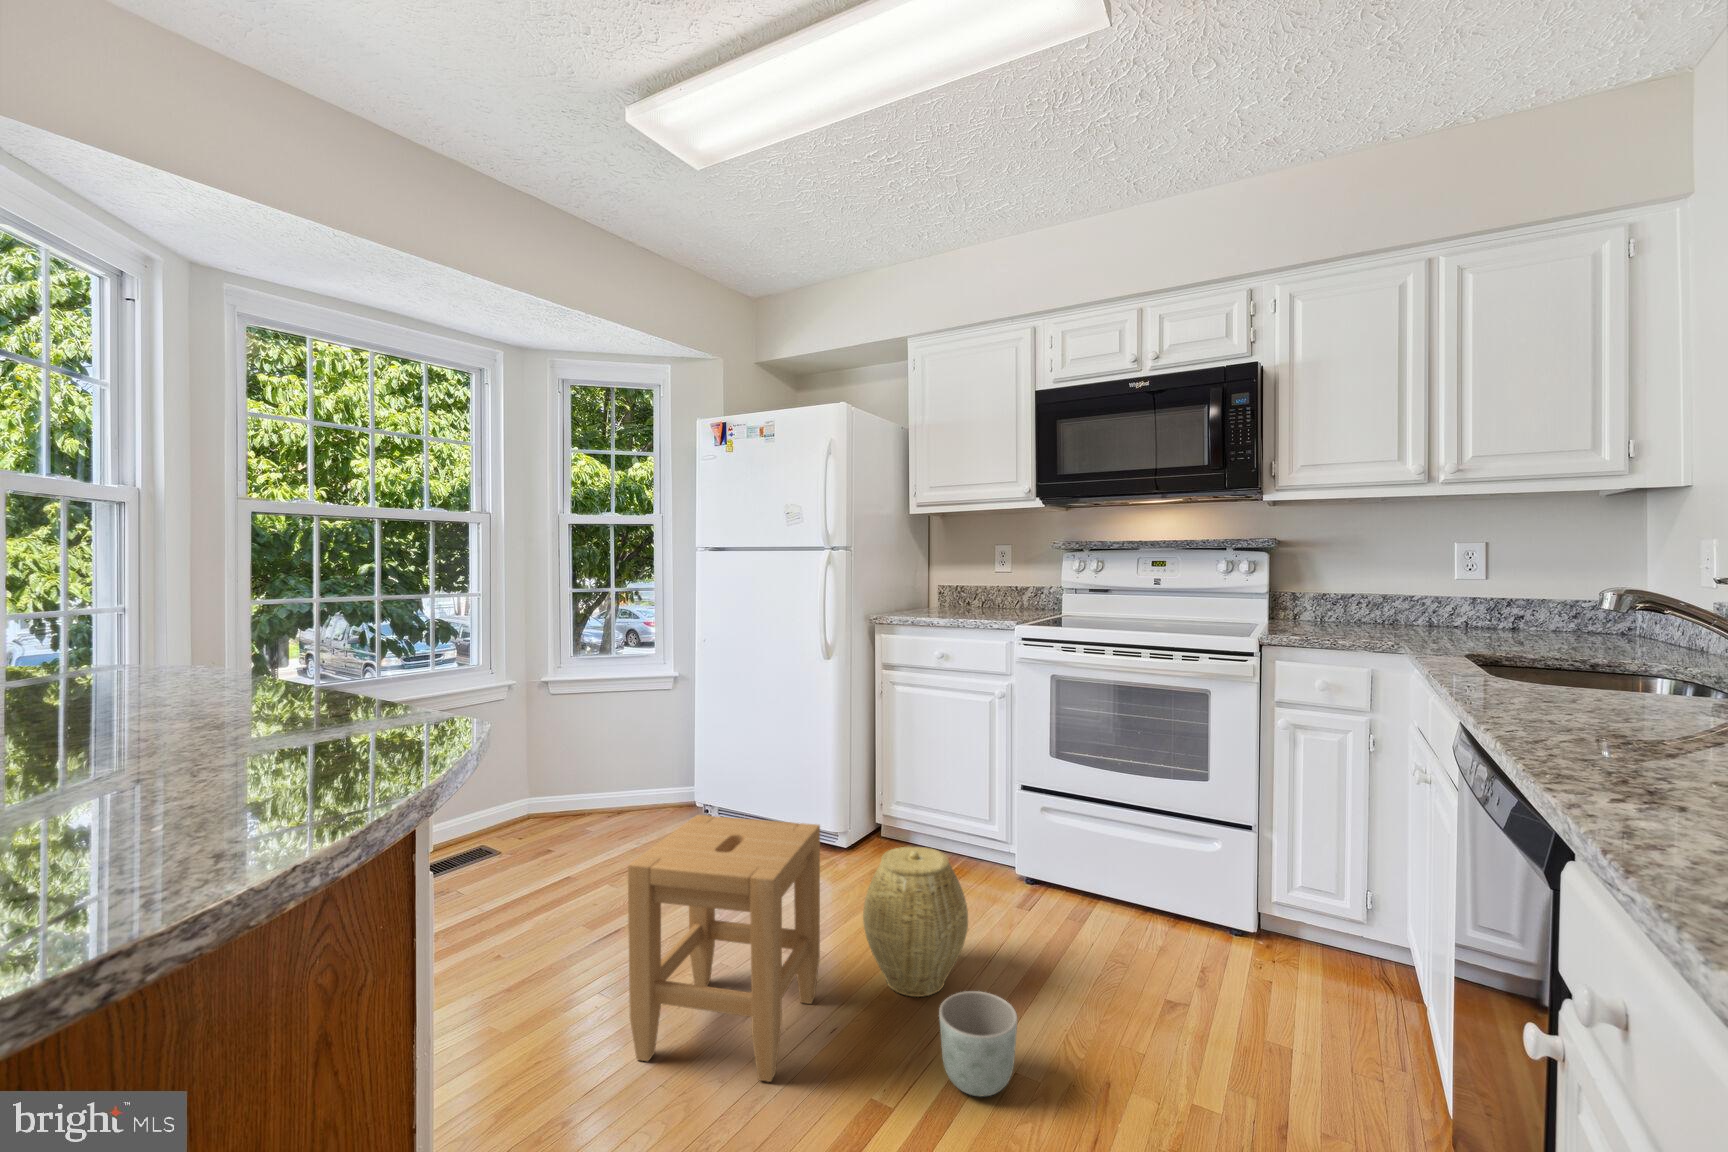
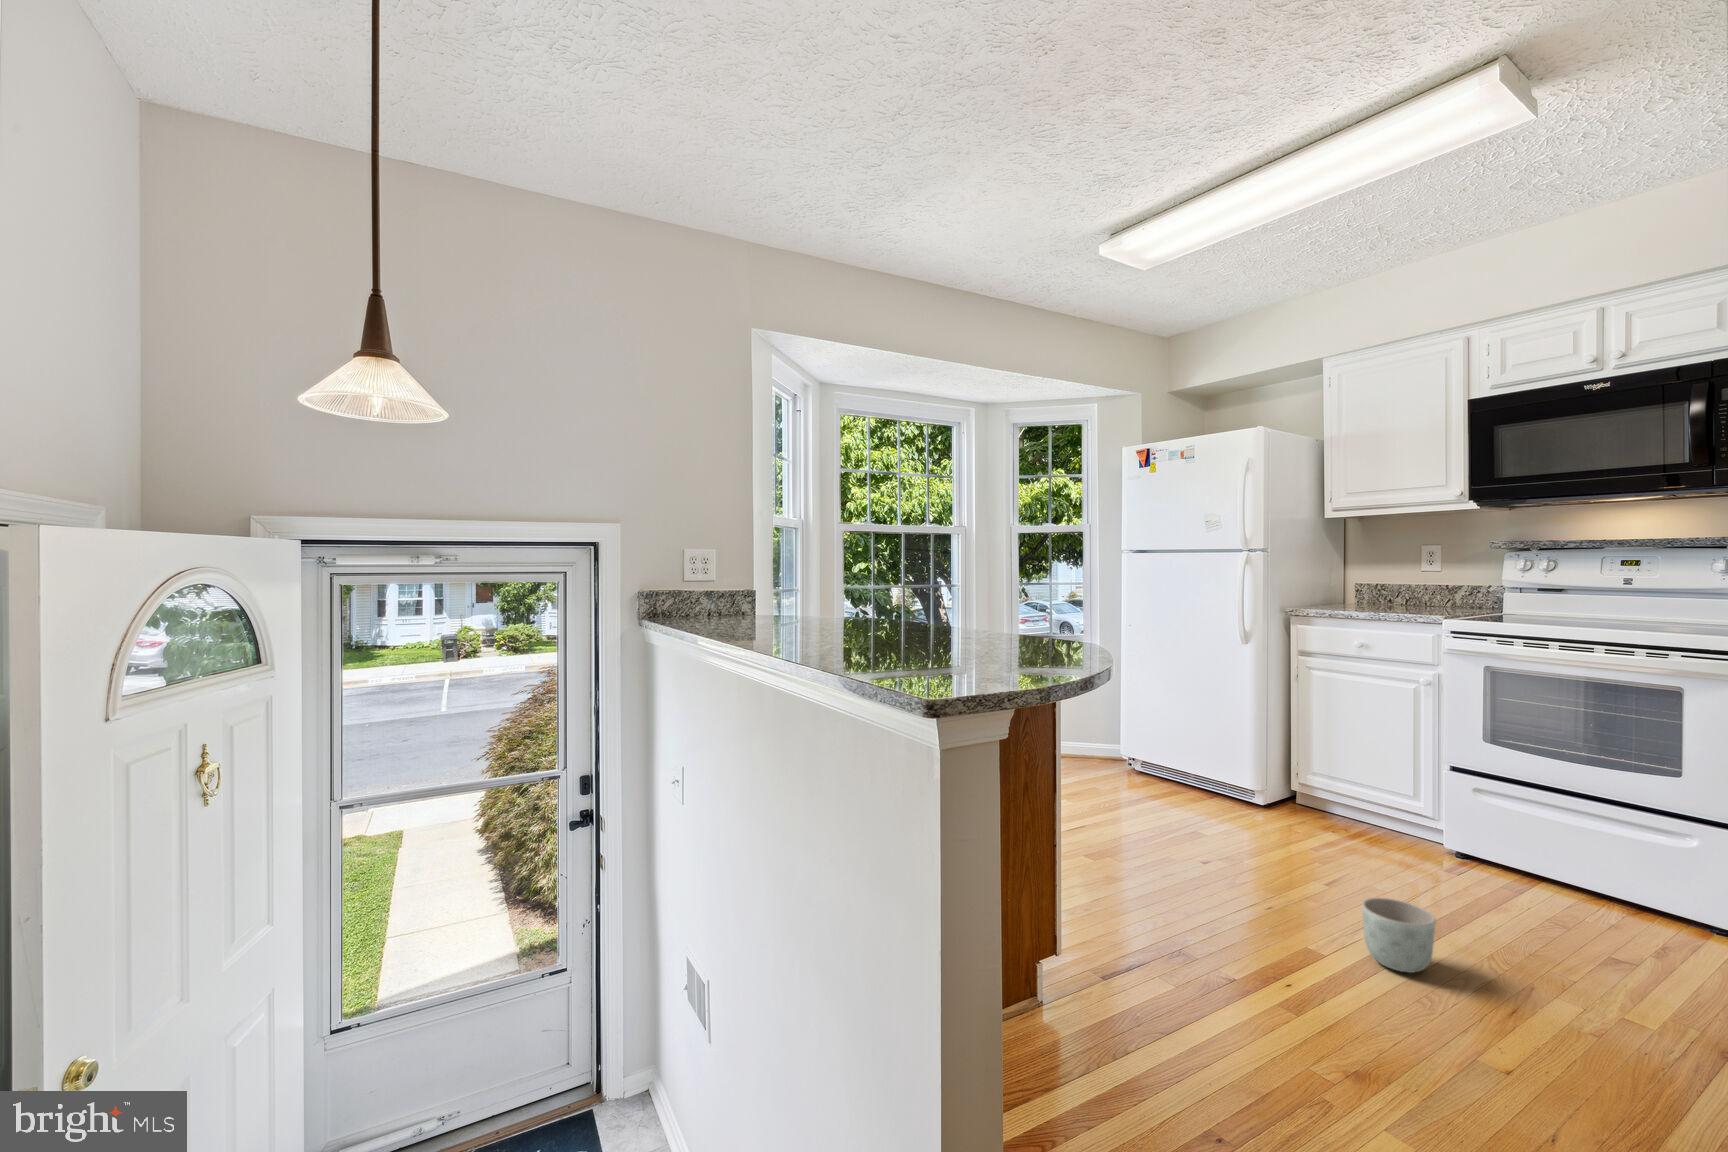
stool: present [628,815,820,1082] -> none [1112,747,1253,928]
woven basket: present [863,847,968,997] -> none [1289,794,1389,911]

